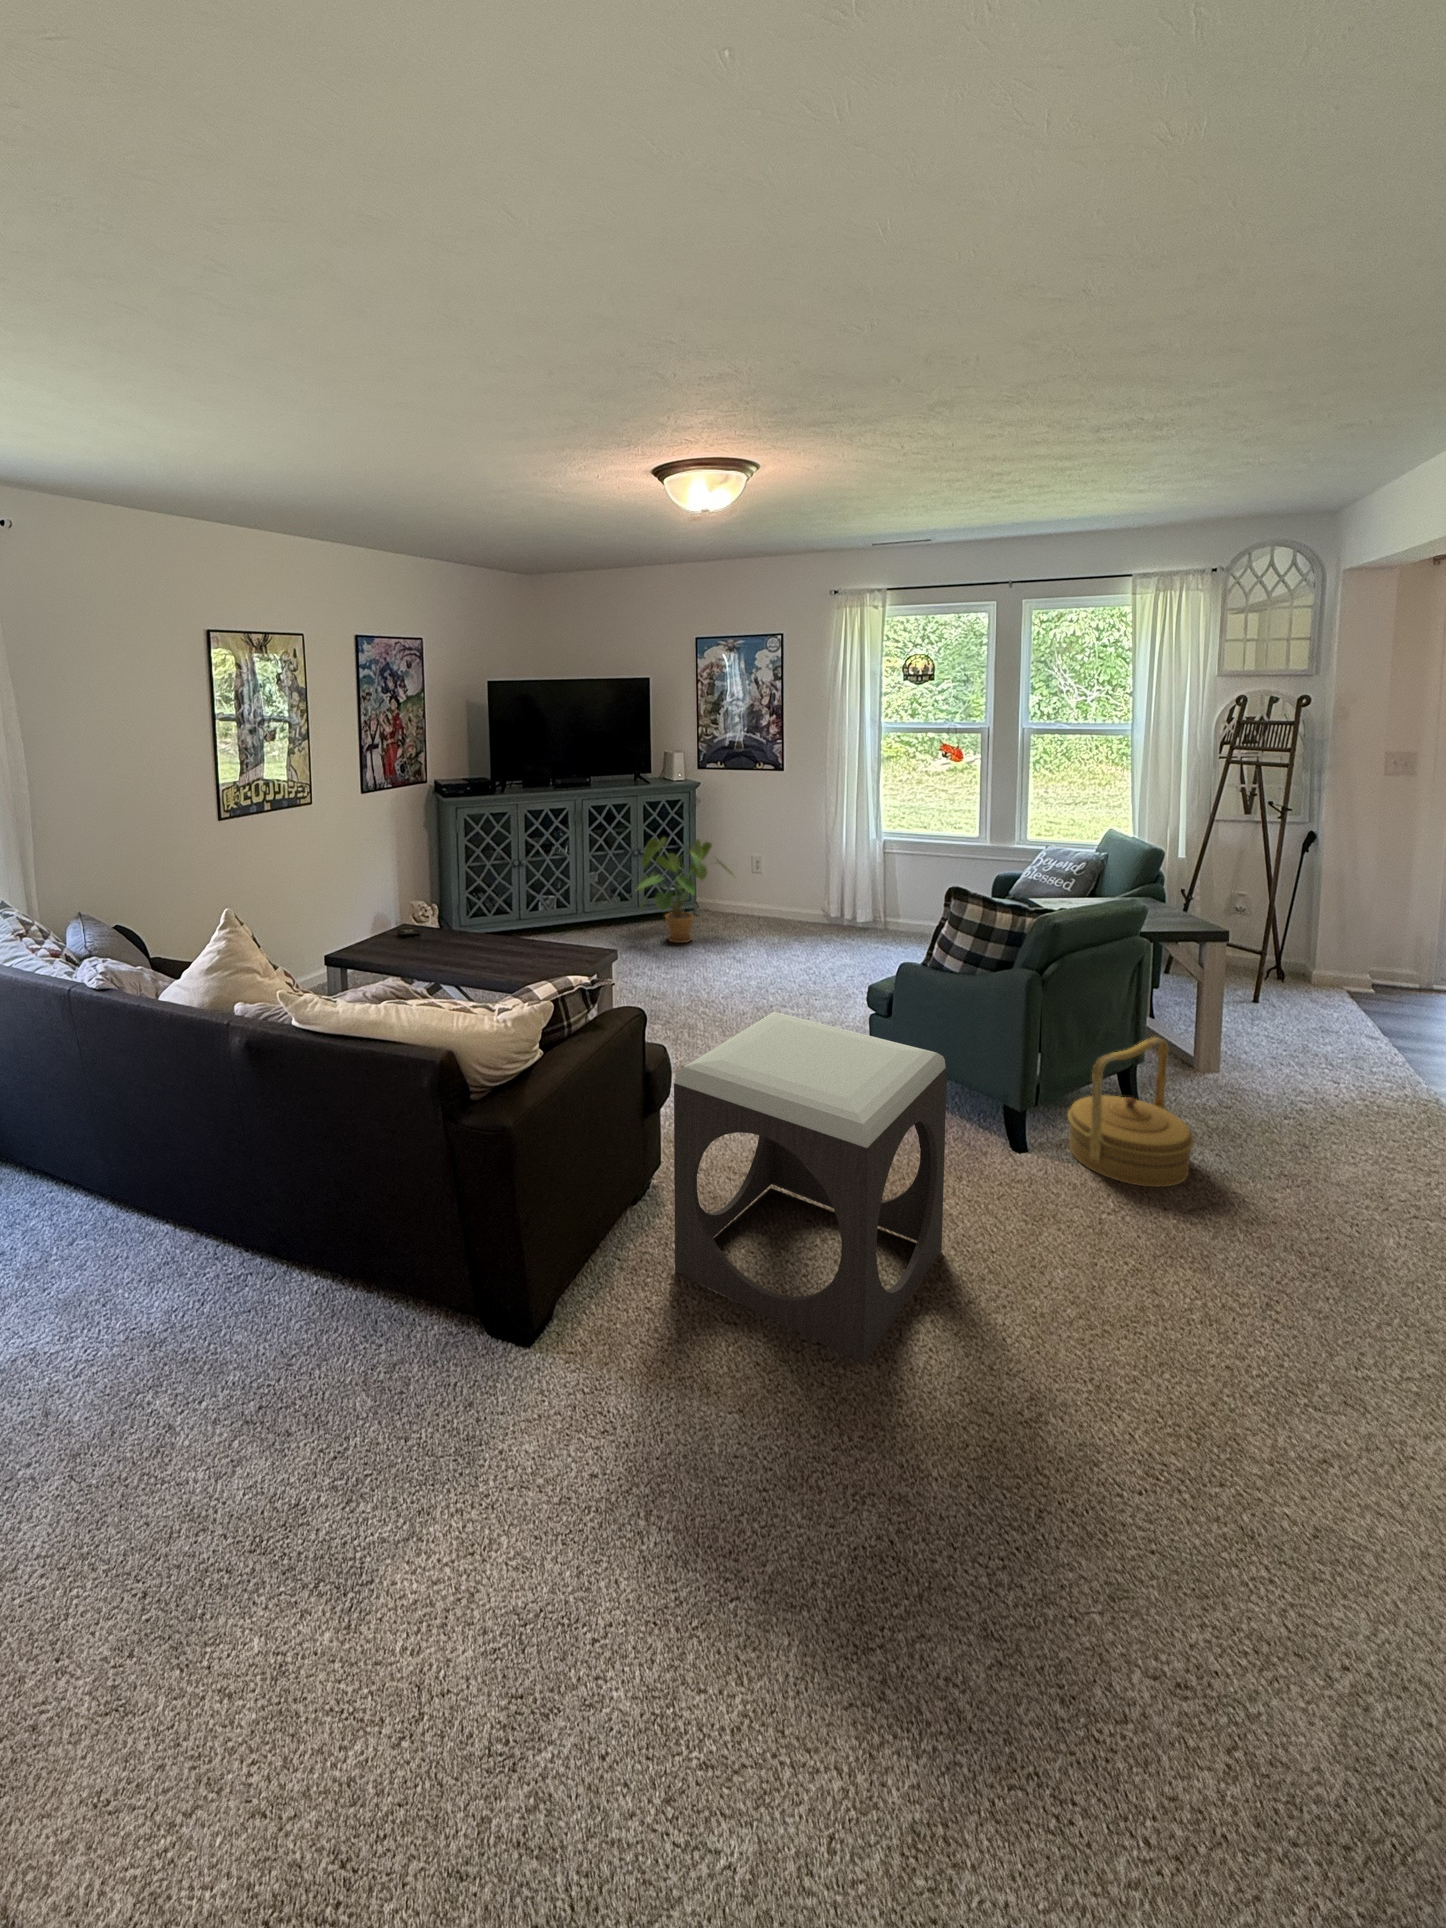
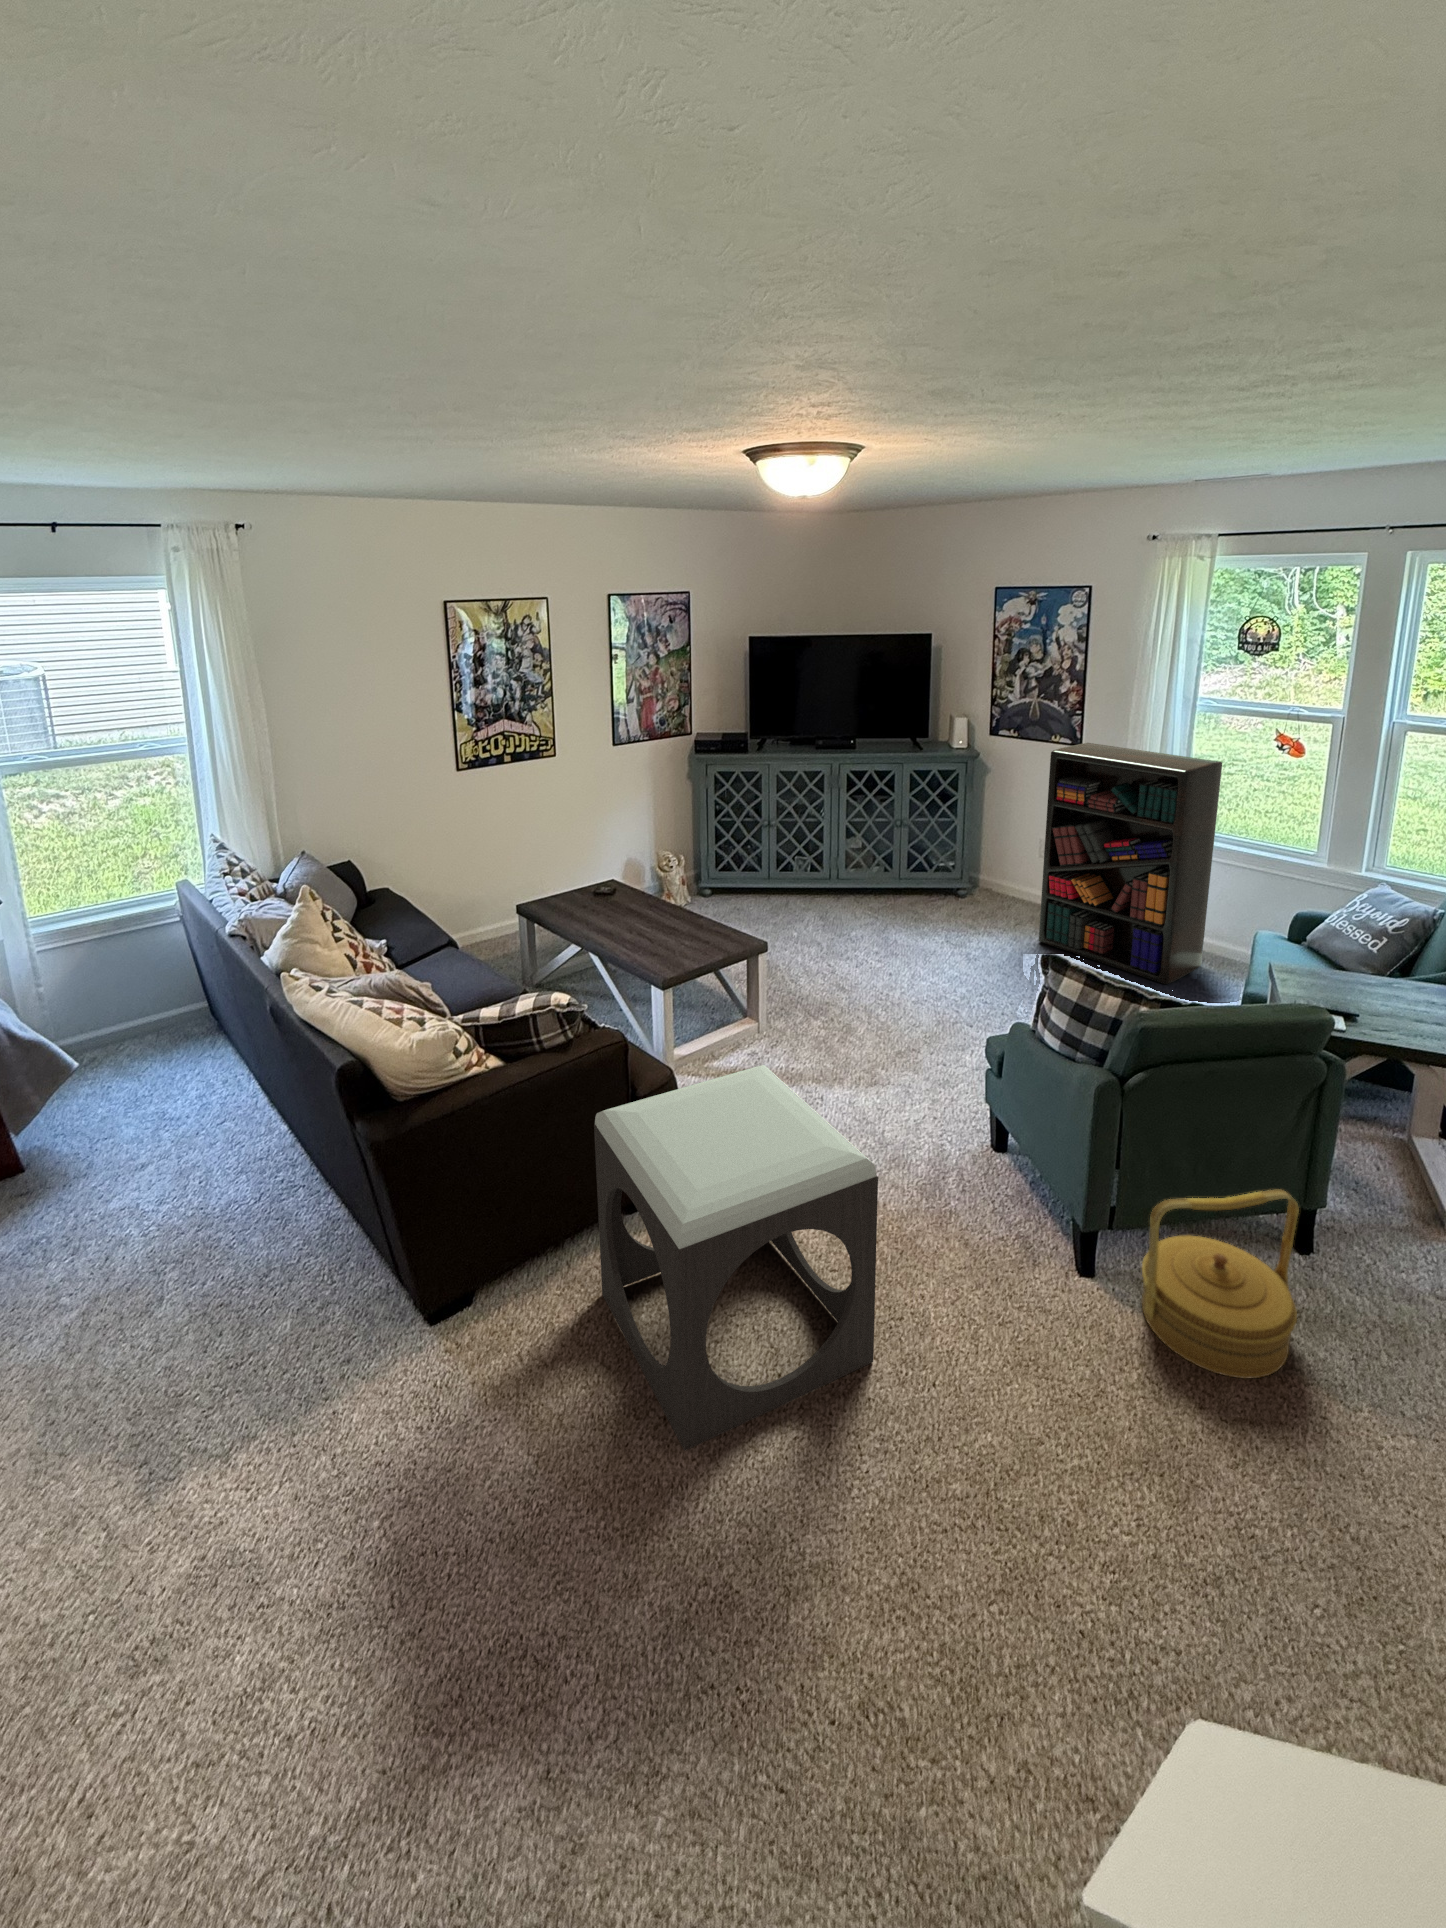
bookshelf: none [778,764,909,954] -> present [1039,743,1222,984]
house plant: present [638,837,734,943] -> none [878,811,999,931]

